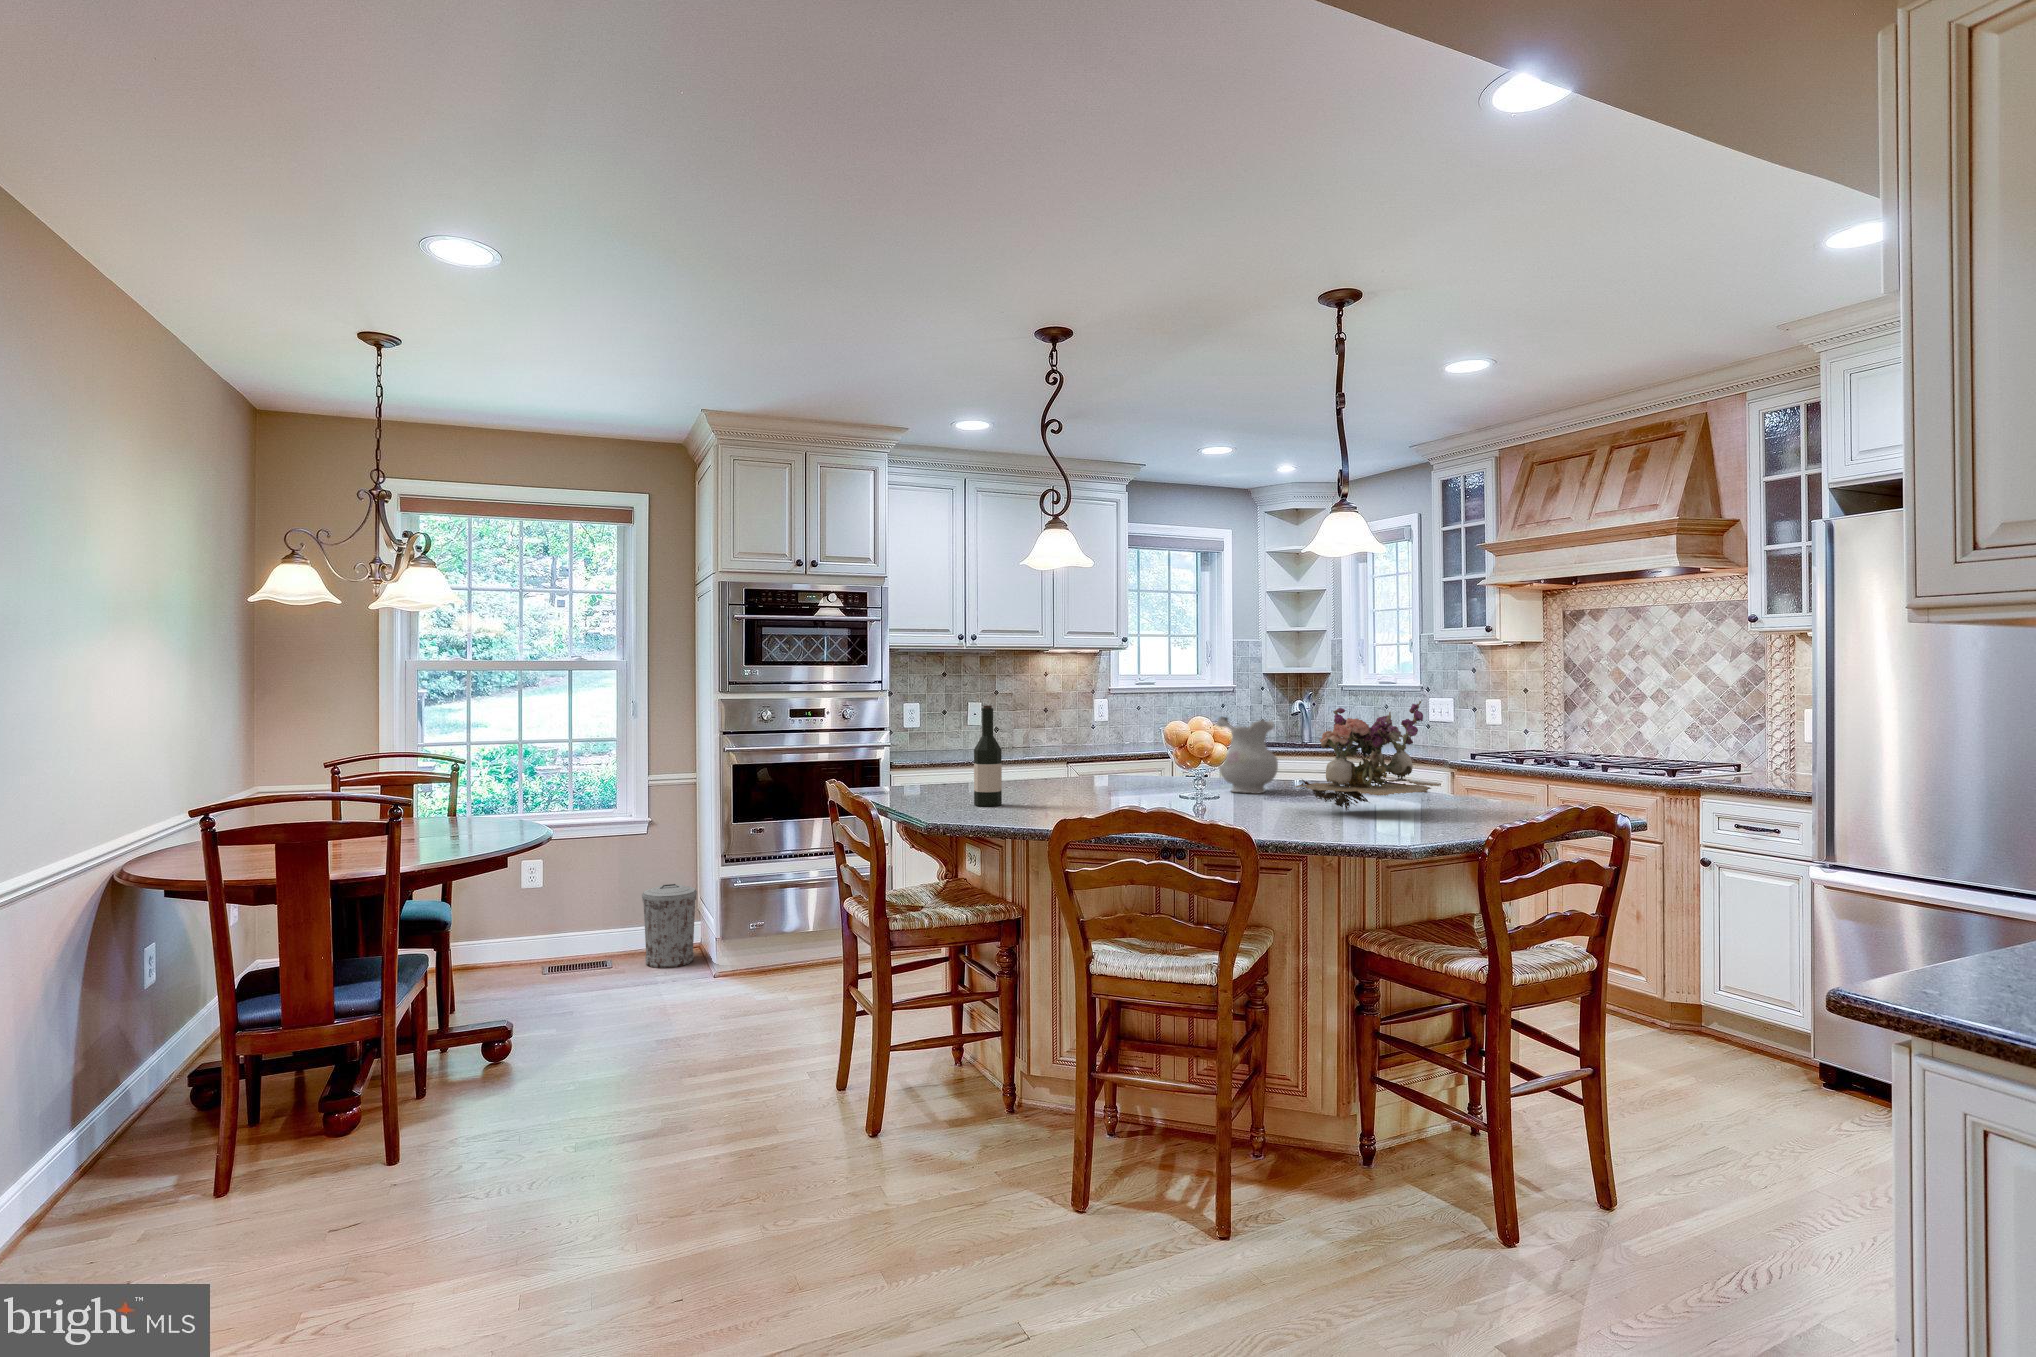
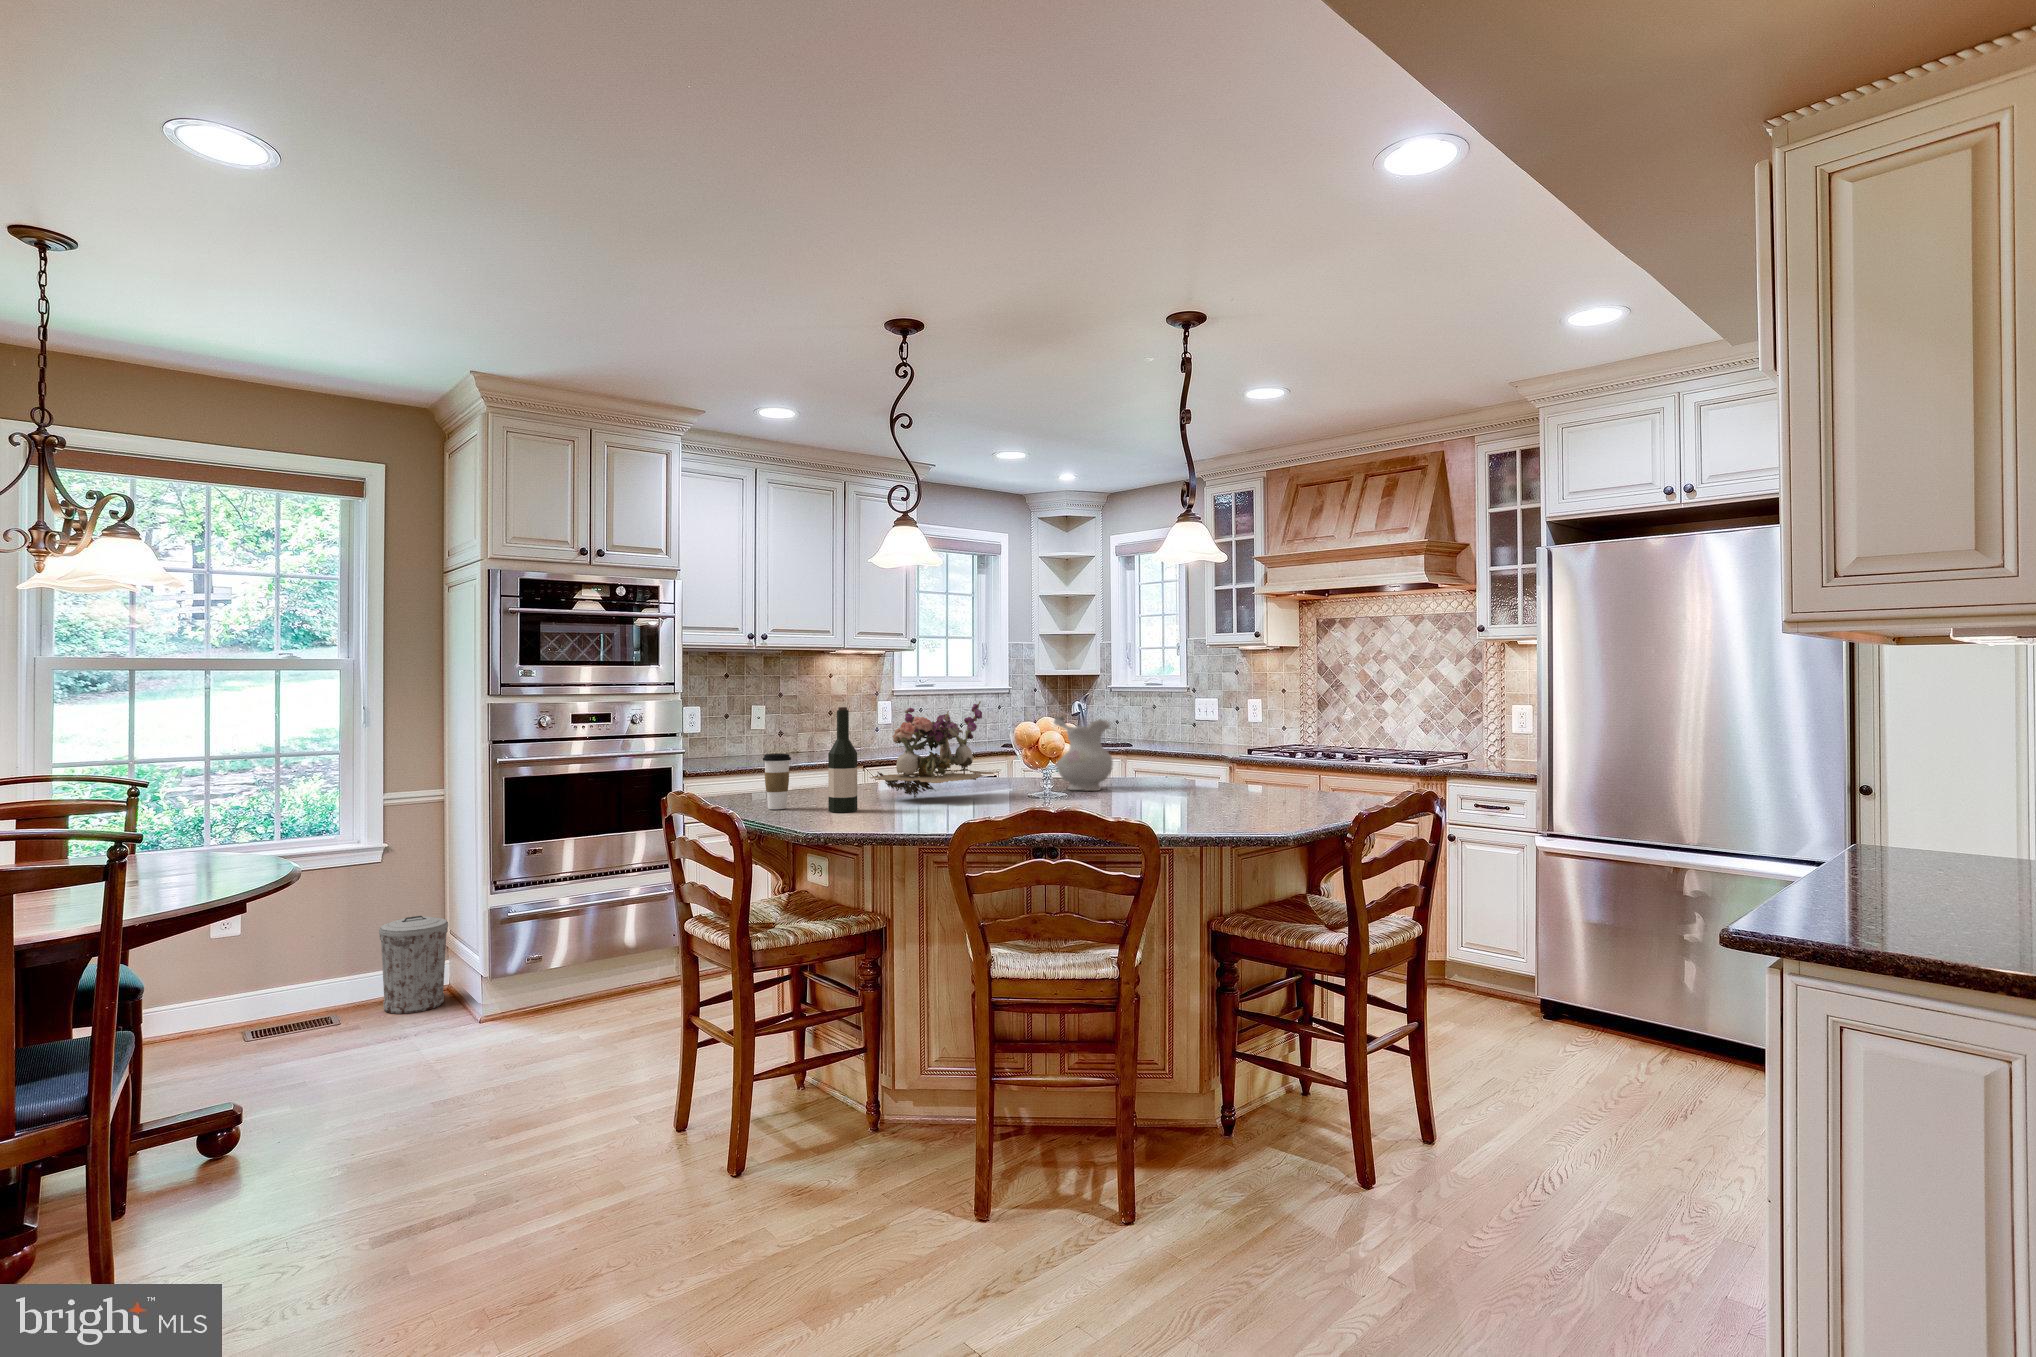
flower arrangement: present [1296,701,1441,811] -> present [871,701,994,798]
coffee cup: none [919,749,945,801] -> present [763,754,791,809]

